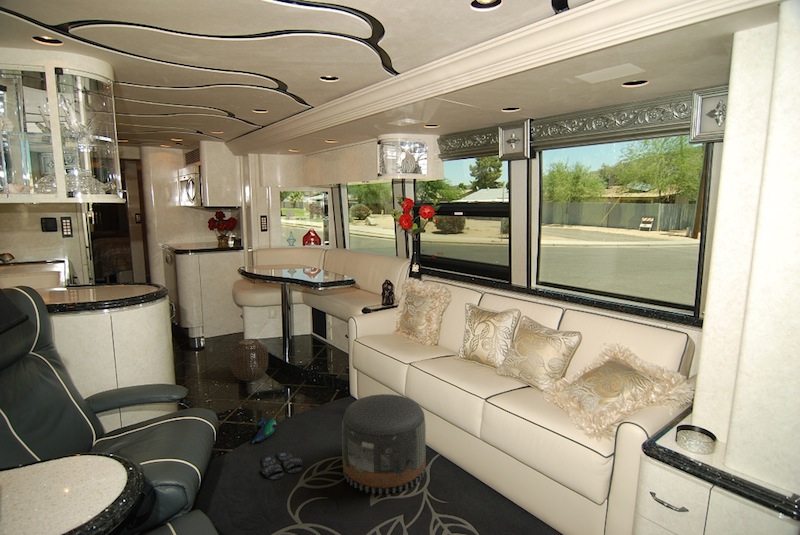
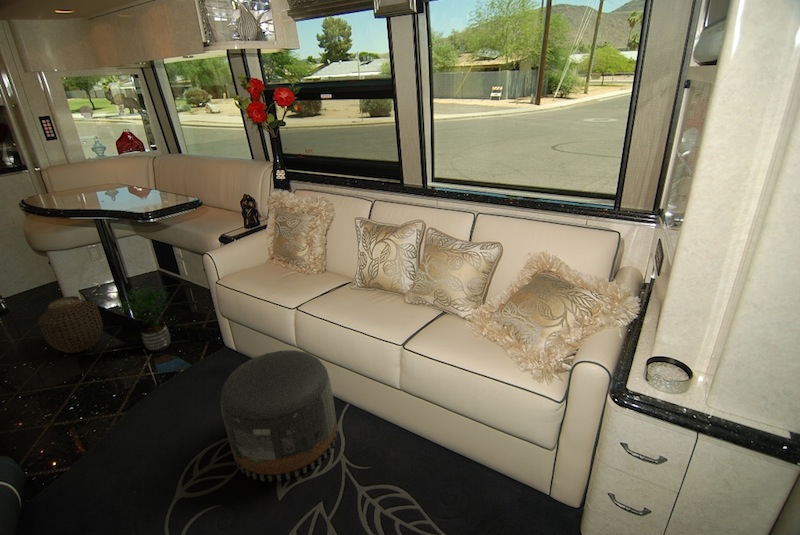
potted plant: none [281,337,319,391] -> present [121,287,170,352]
plush toy: present [252,418,277,443] -> none [97,406,129,448]
slippers: present [261,451,303,480] -> none [116,448,178,499]

